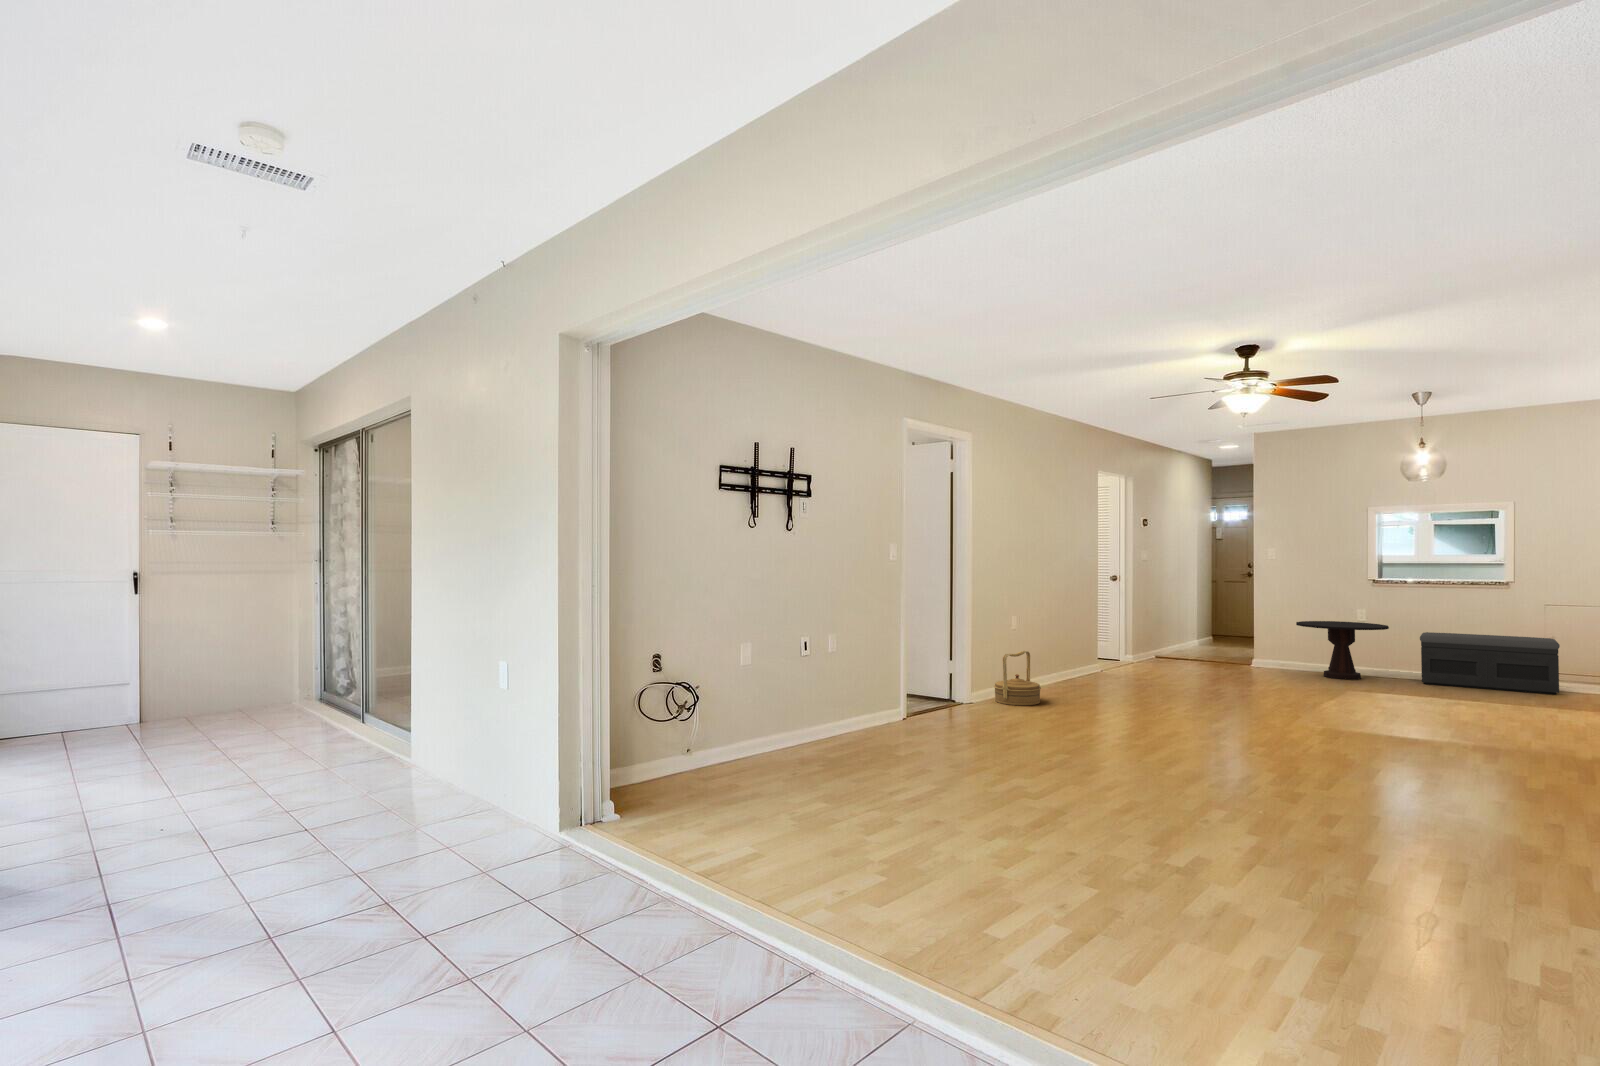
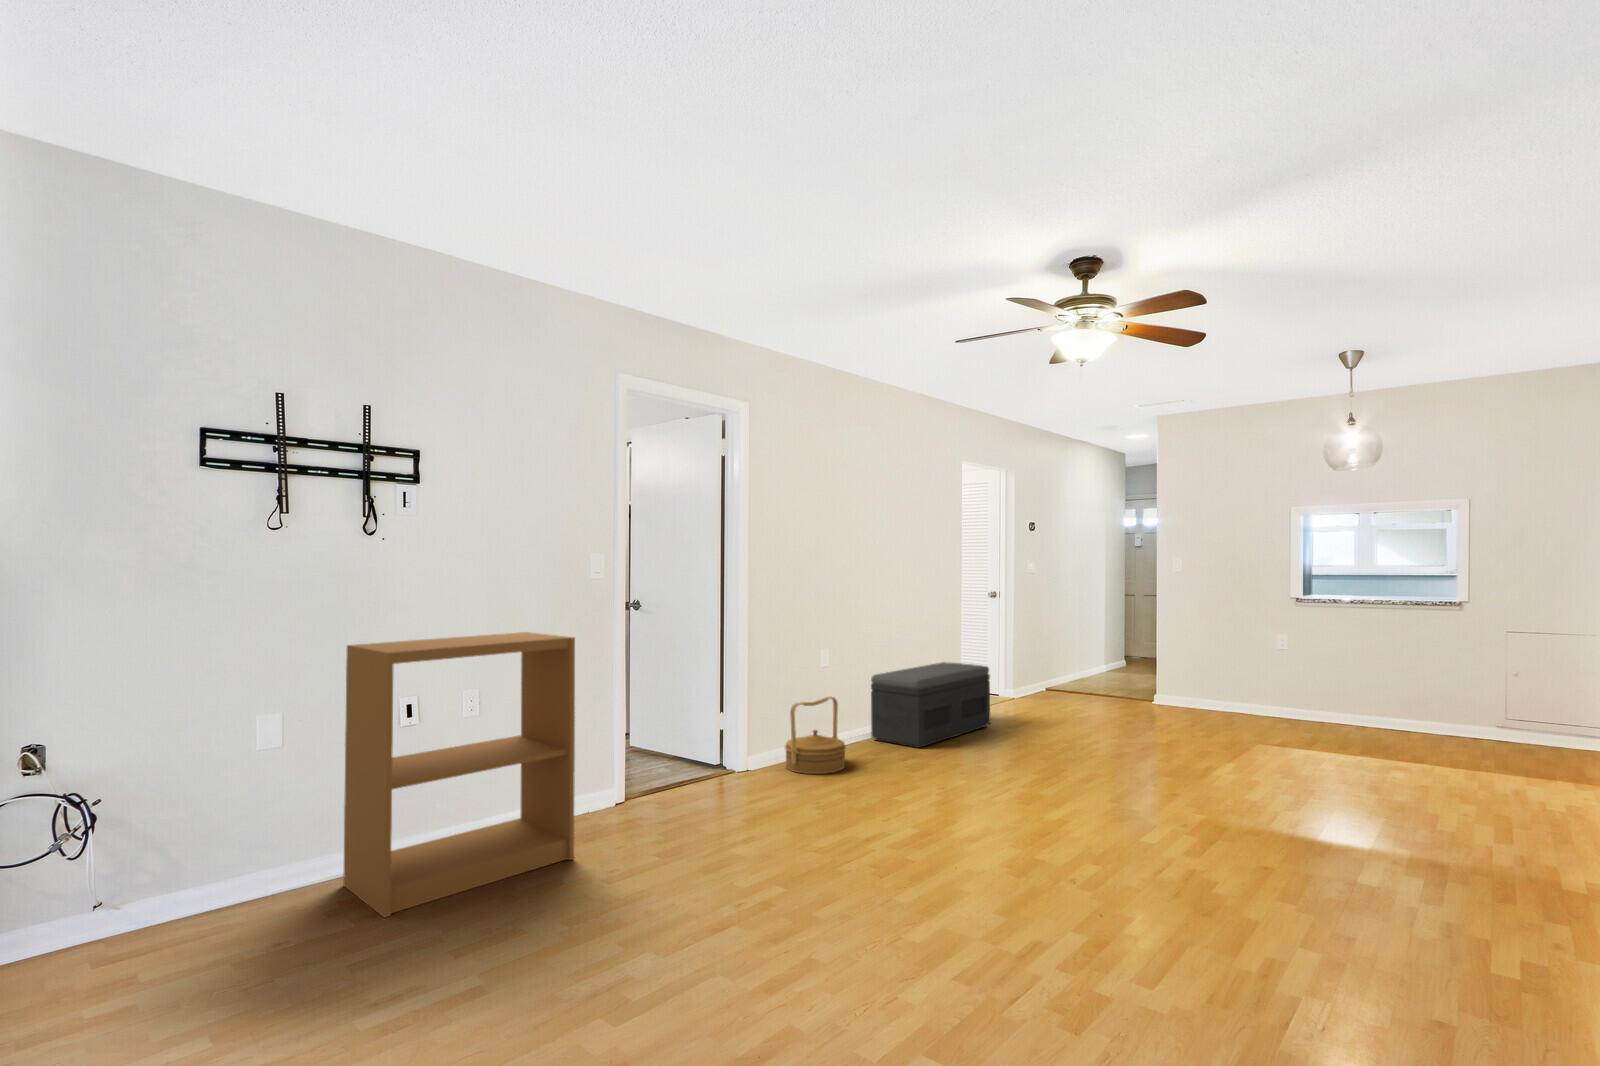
bookshelf: none [782,596,911,765] -> present [343,632,575,917]
side table: present [1296,621,1389,680] -> none [1204,647,1315,722]
storage bench: present [1420,632,1560,694] -> present [871,662,990,748]

